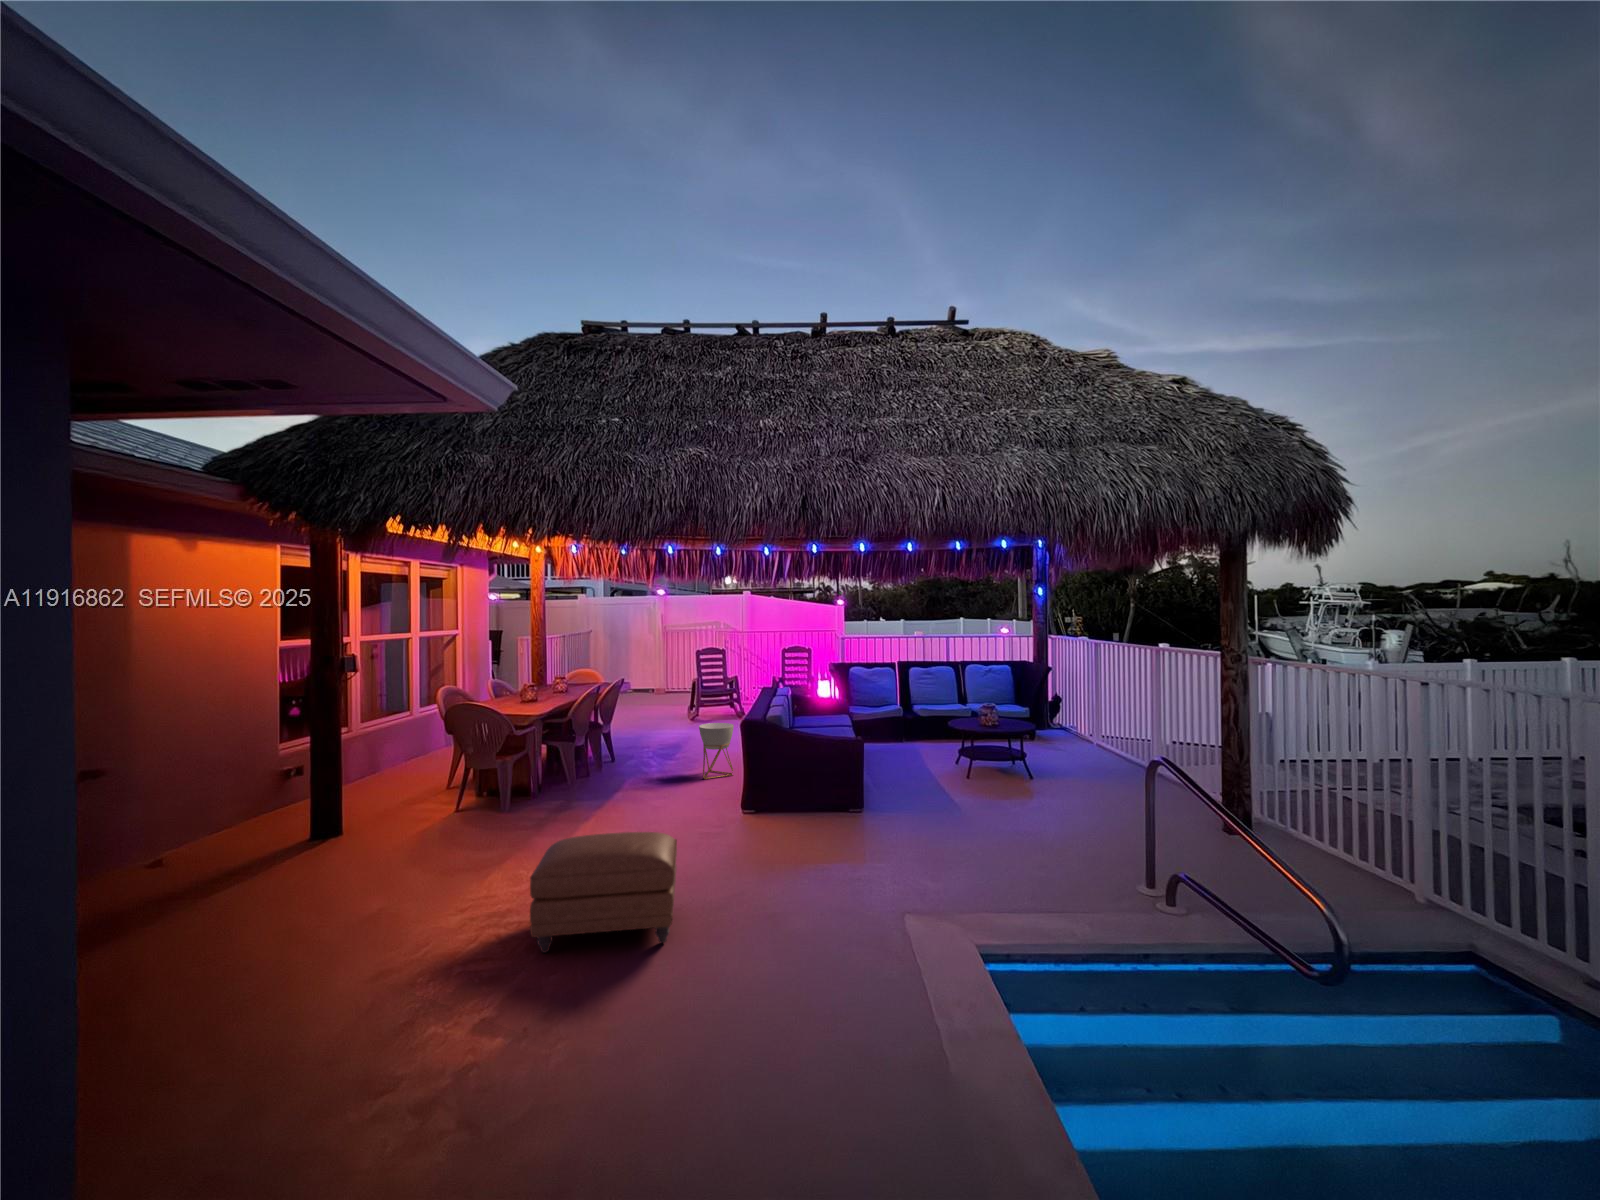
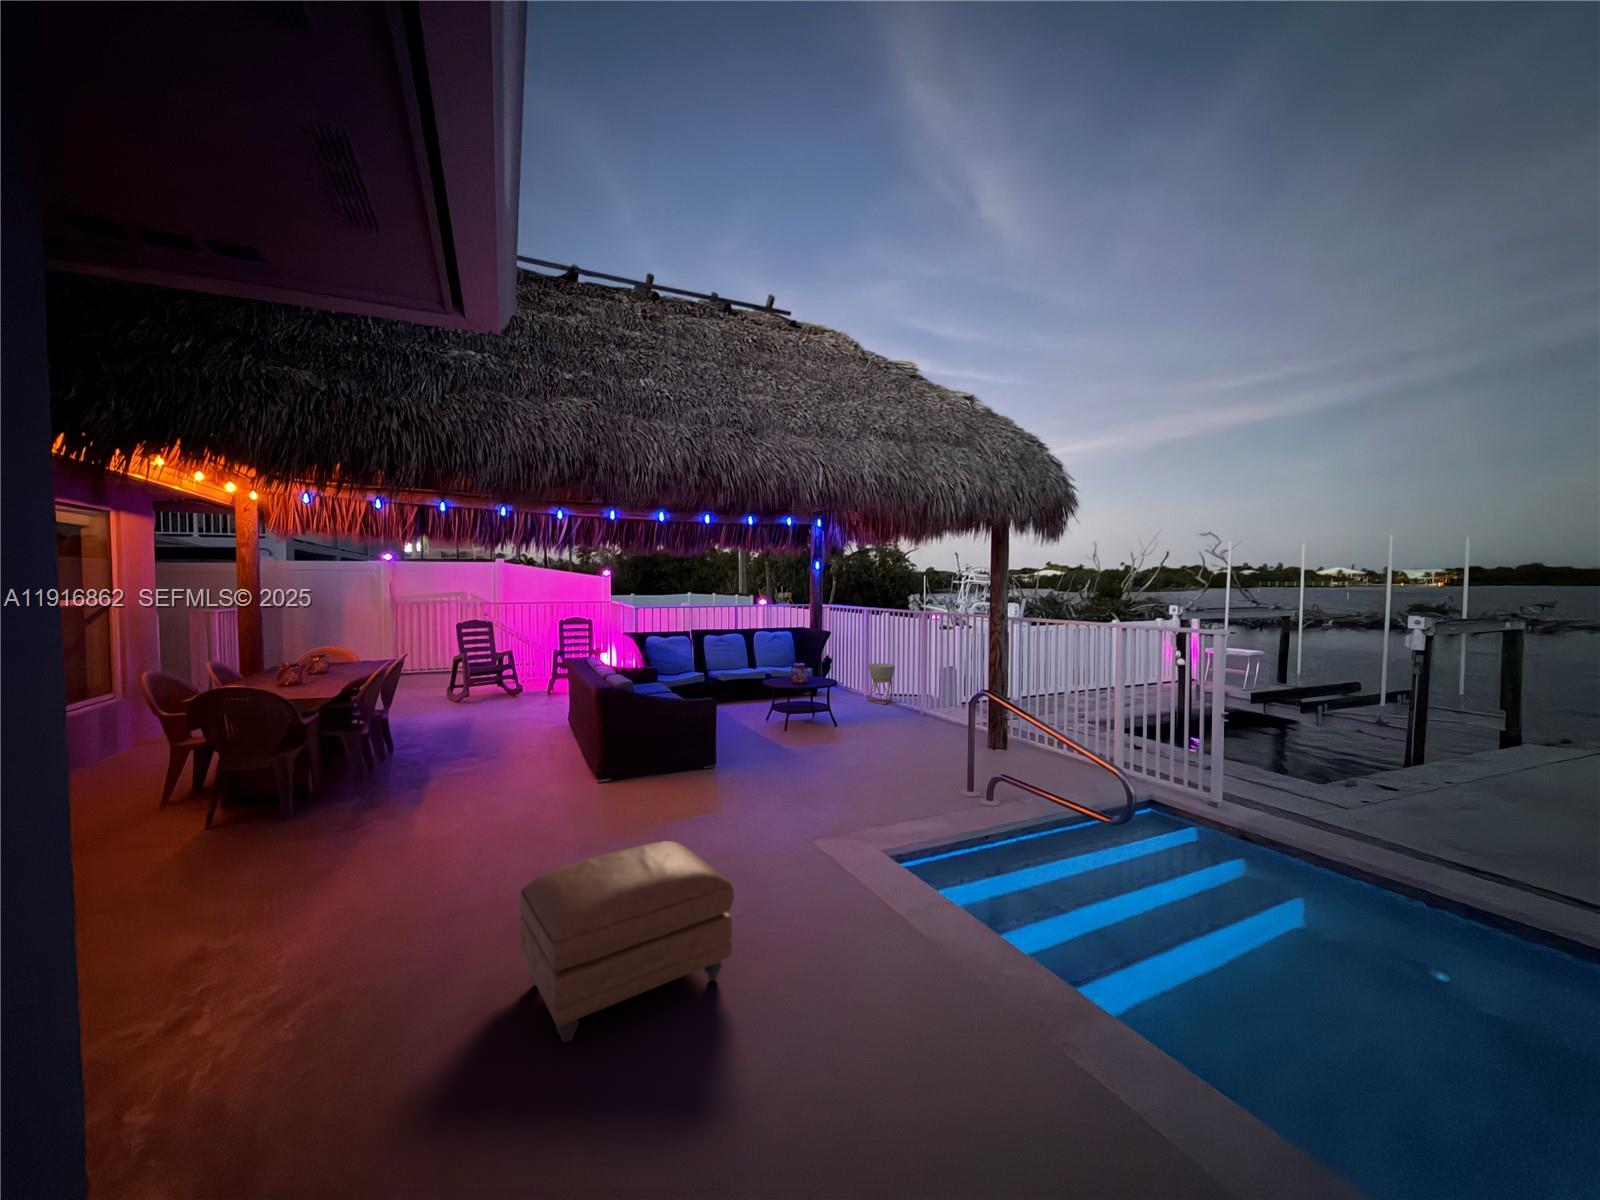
planter: present [699,723,734,779] -> present [868,663,895,705]

